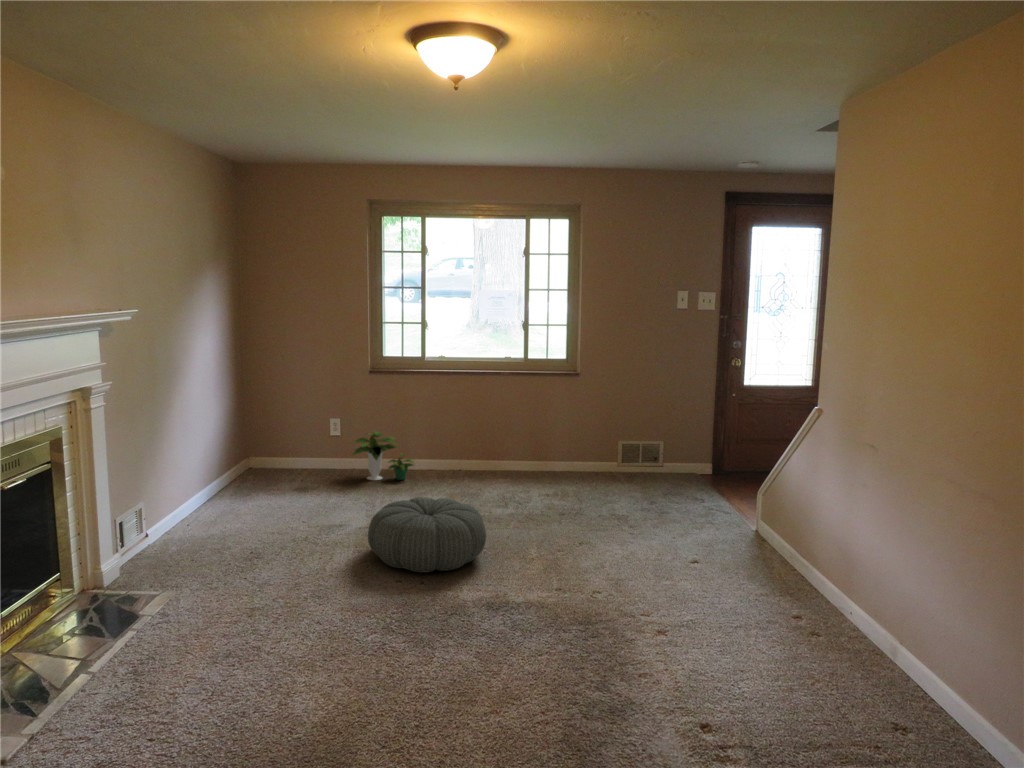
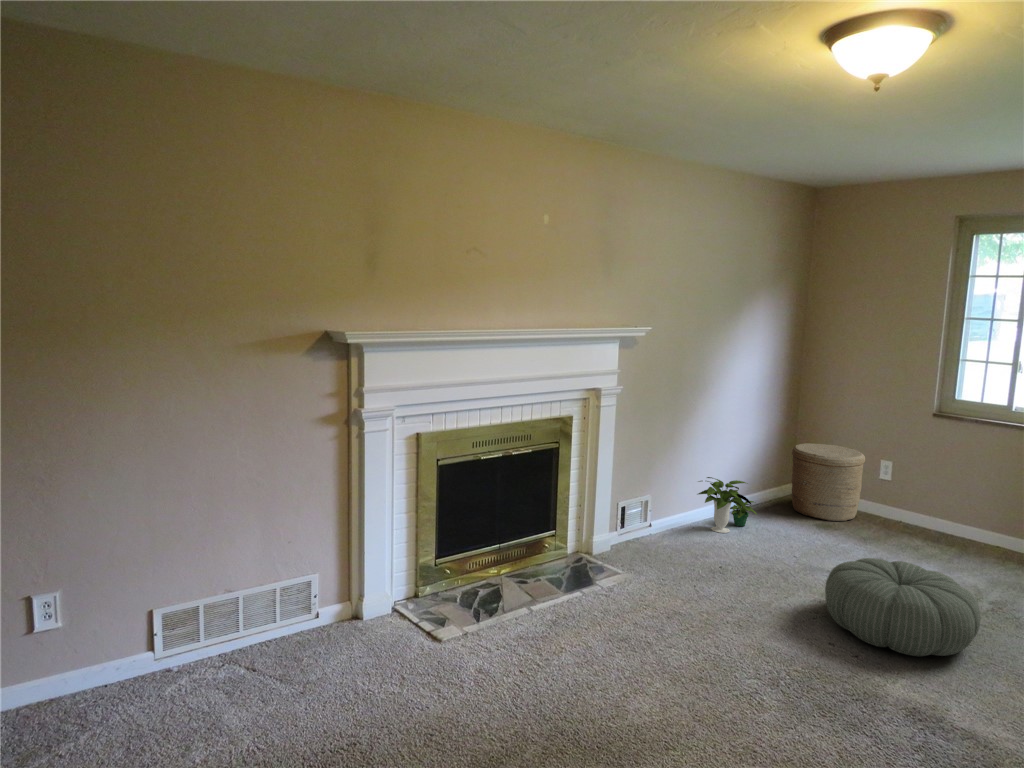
woven basket: none [255,411,324,485] -> present [792,443,865,521]
potted plant: present [353,431,413,480] -> present [698,477,757,533]

